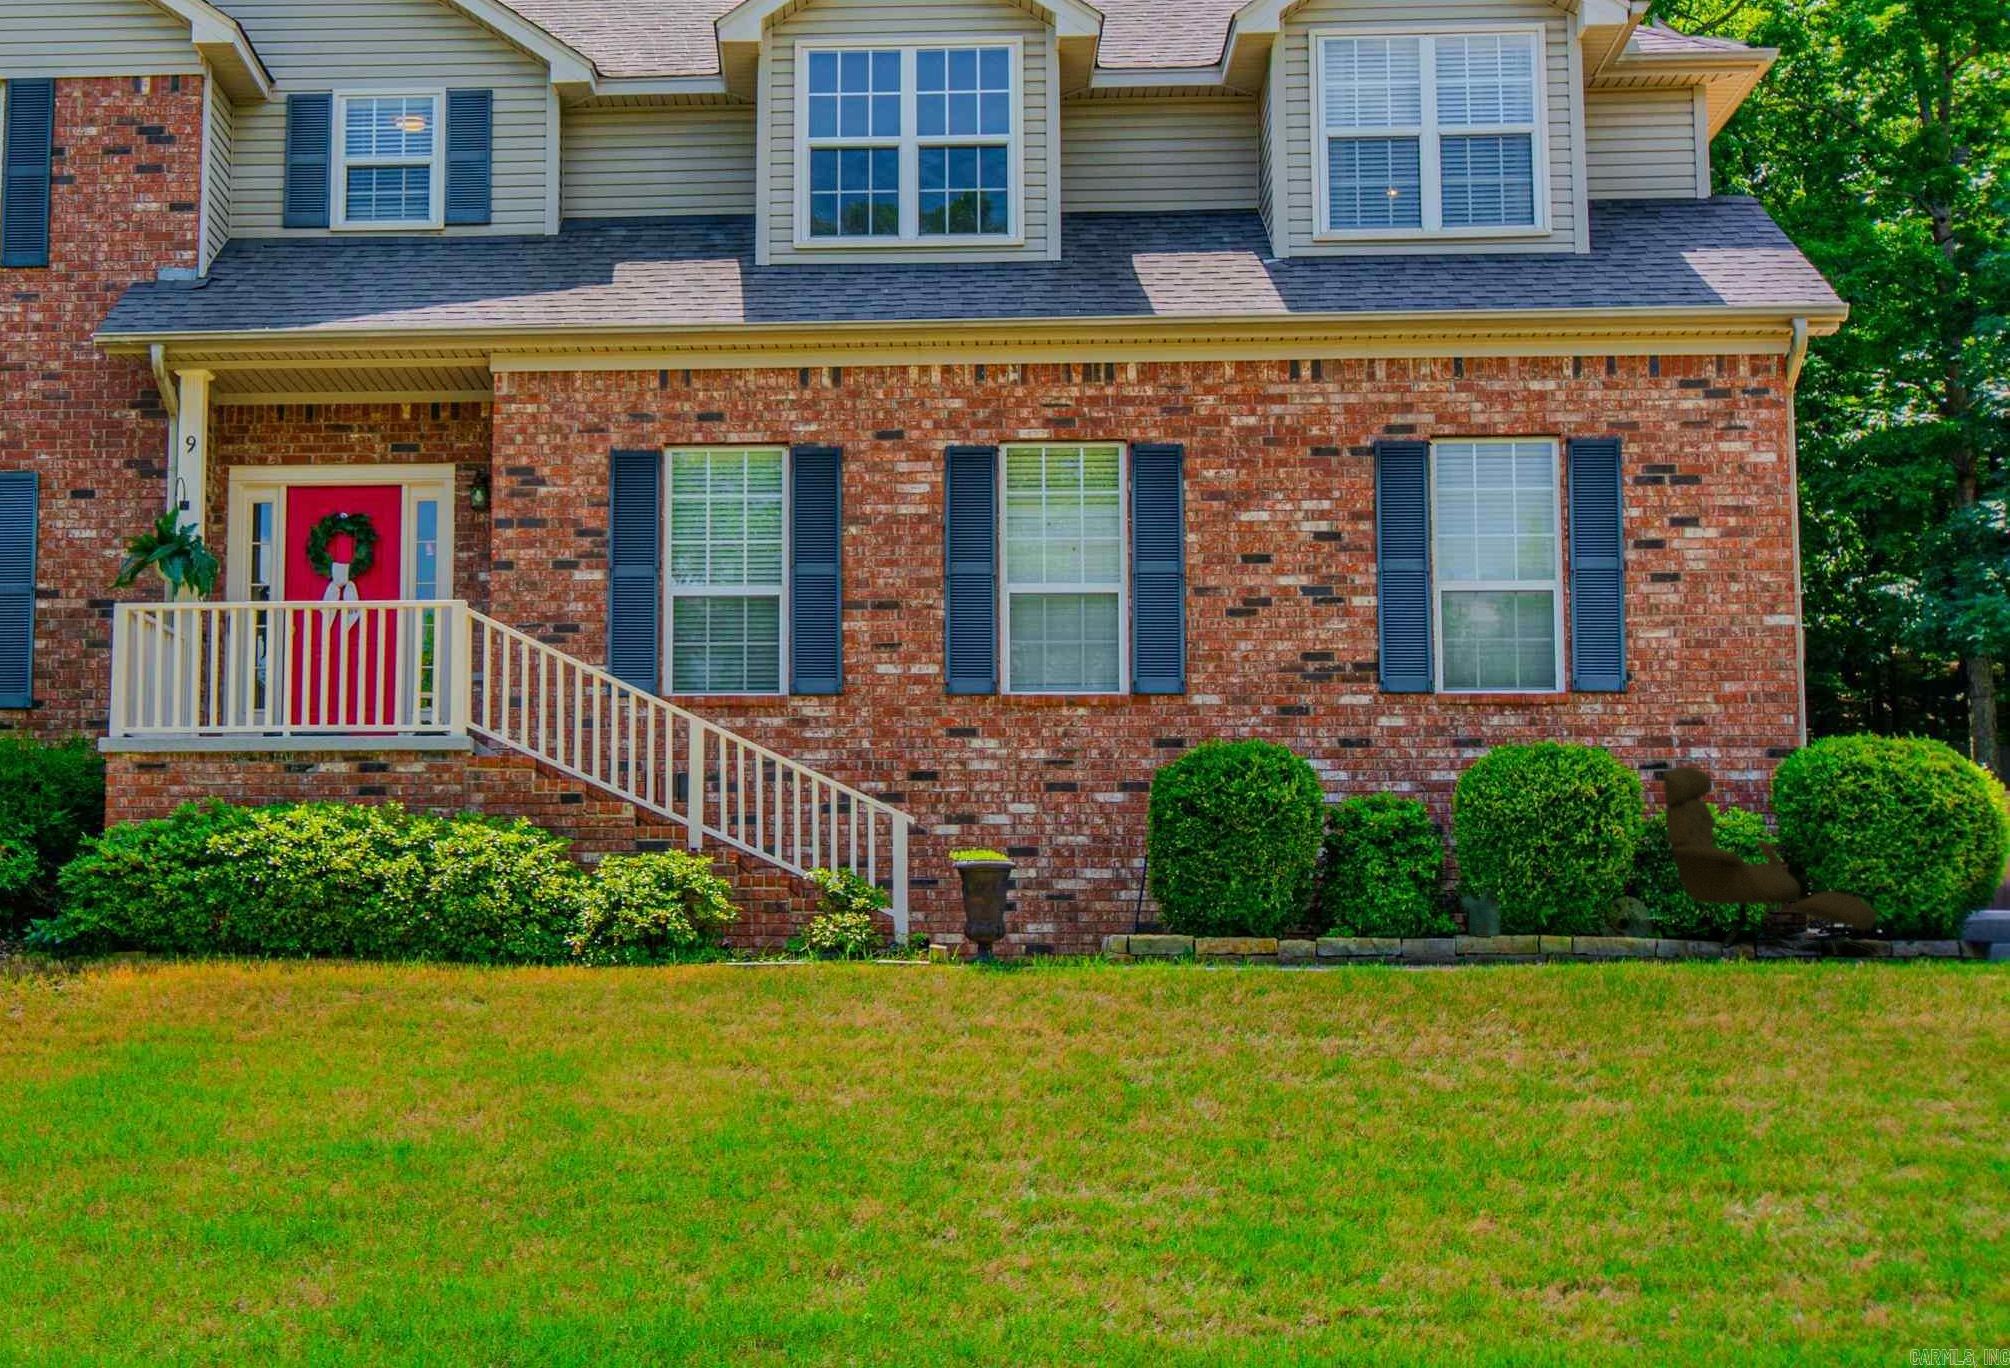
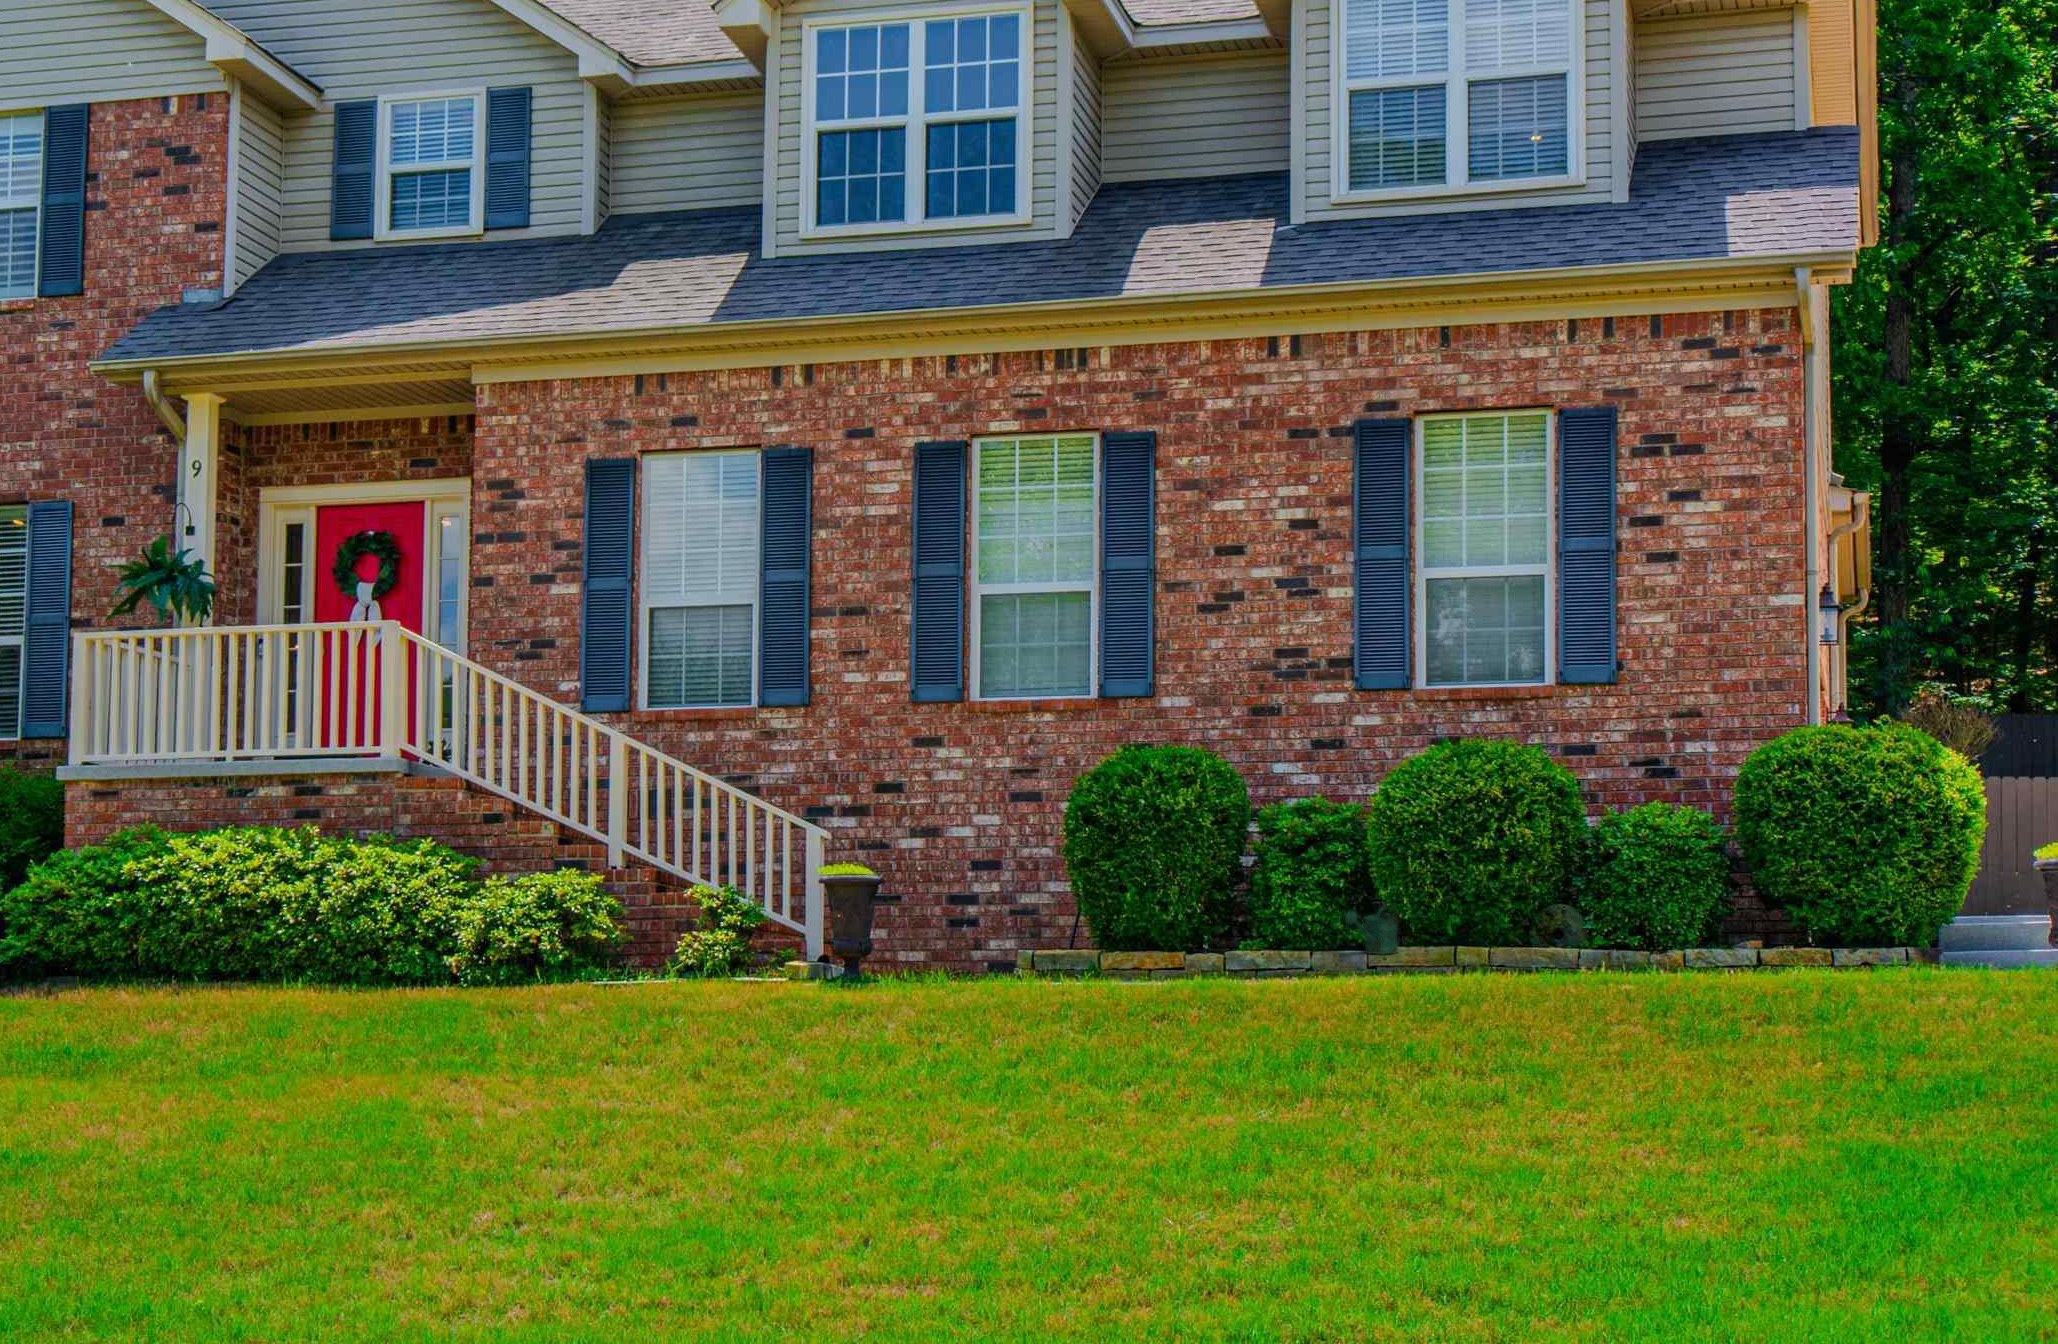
lounge chair: present [1663,766,1876,954] -> none [1565,768,1790,972]

